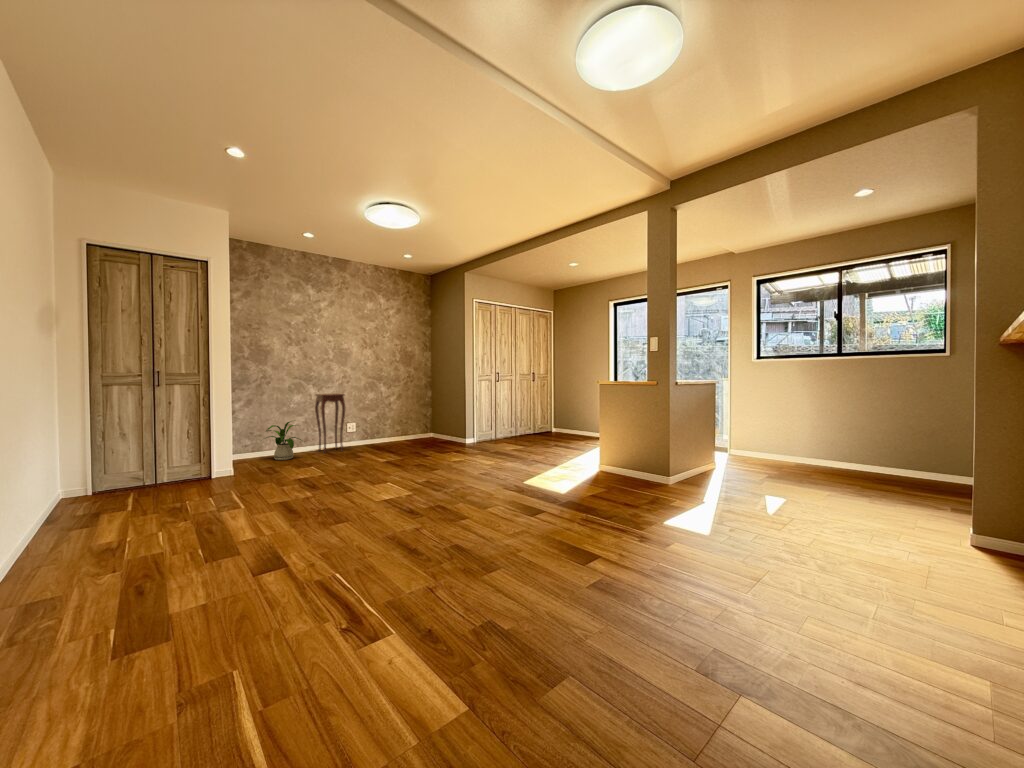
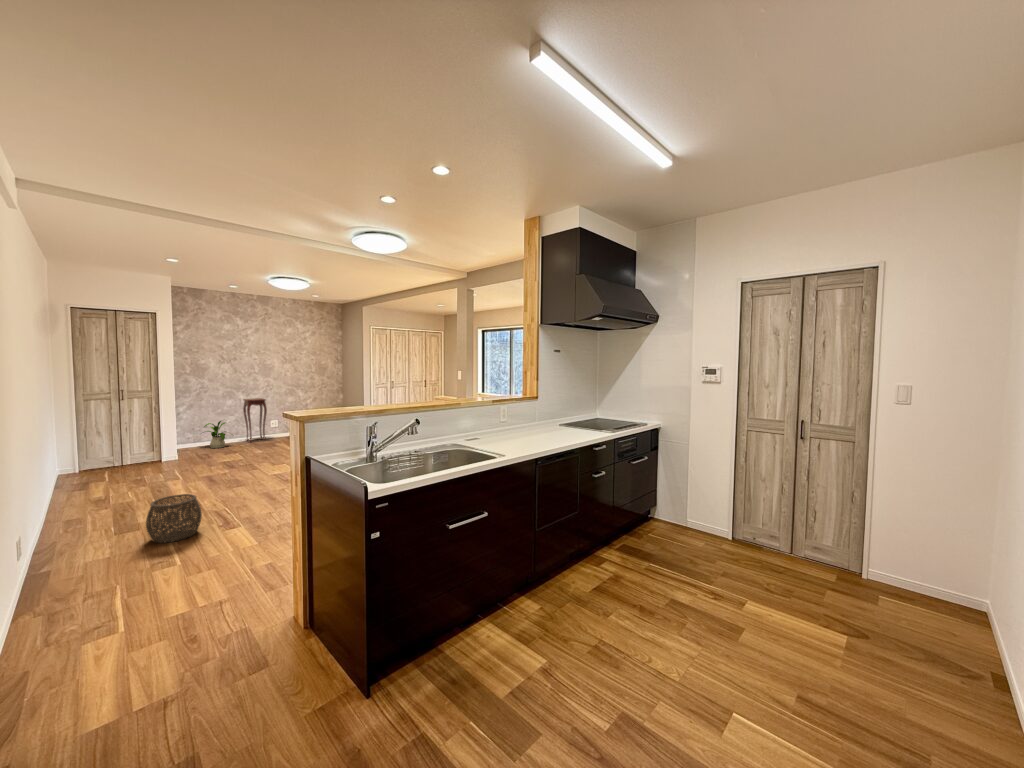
woven basket: none [179,557,309,698] -> present [146,494,202,543]

